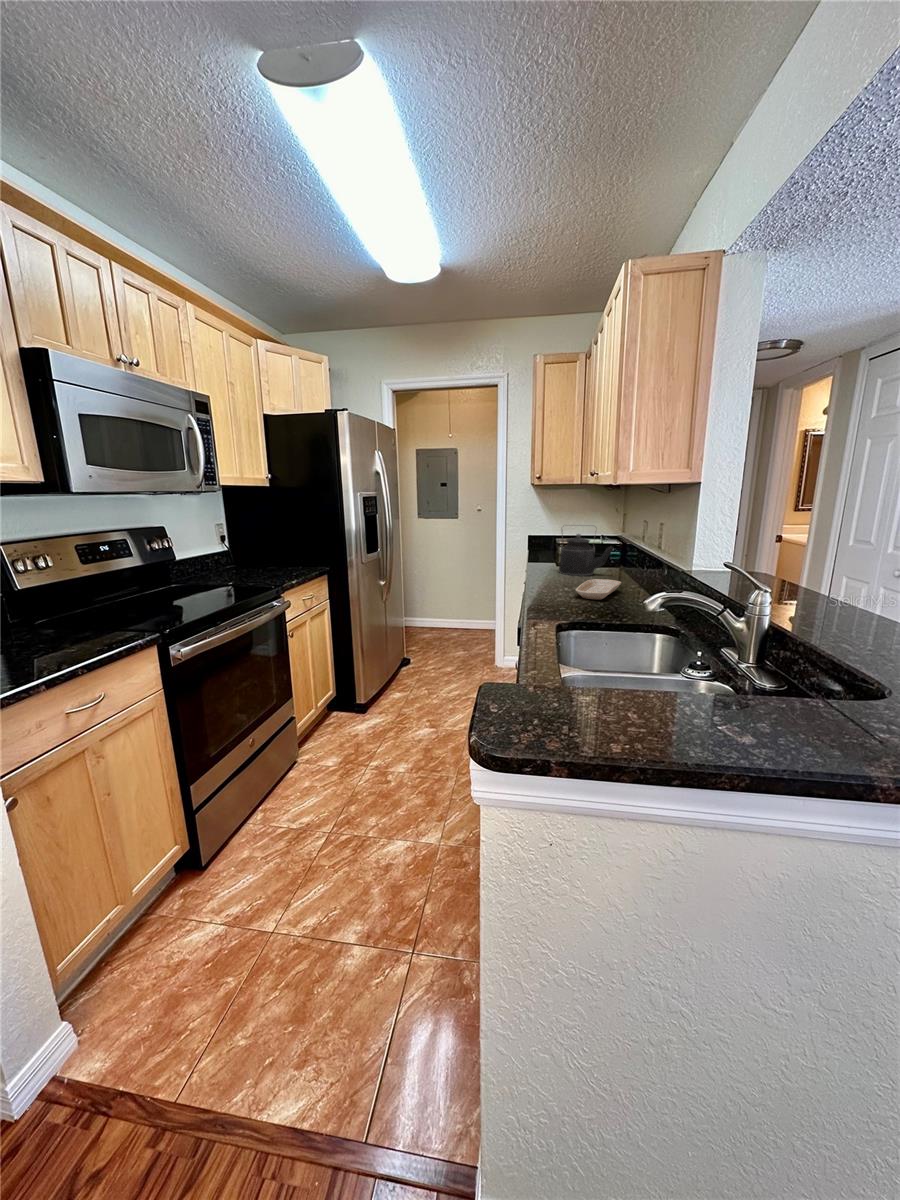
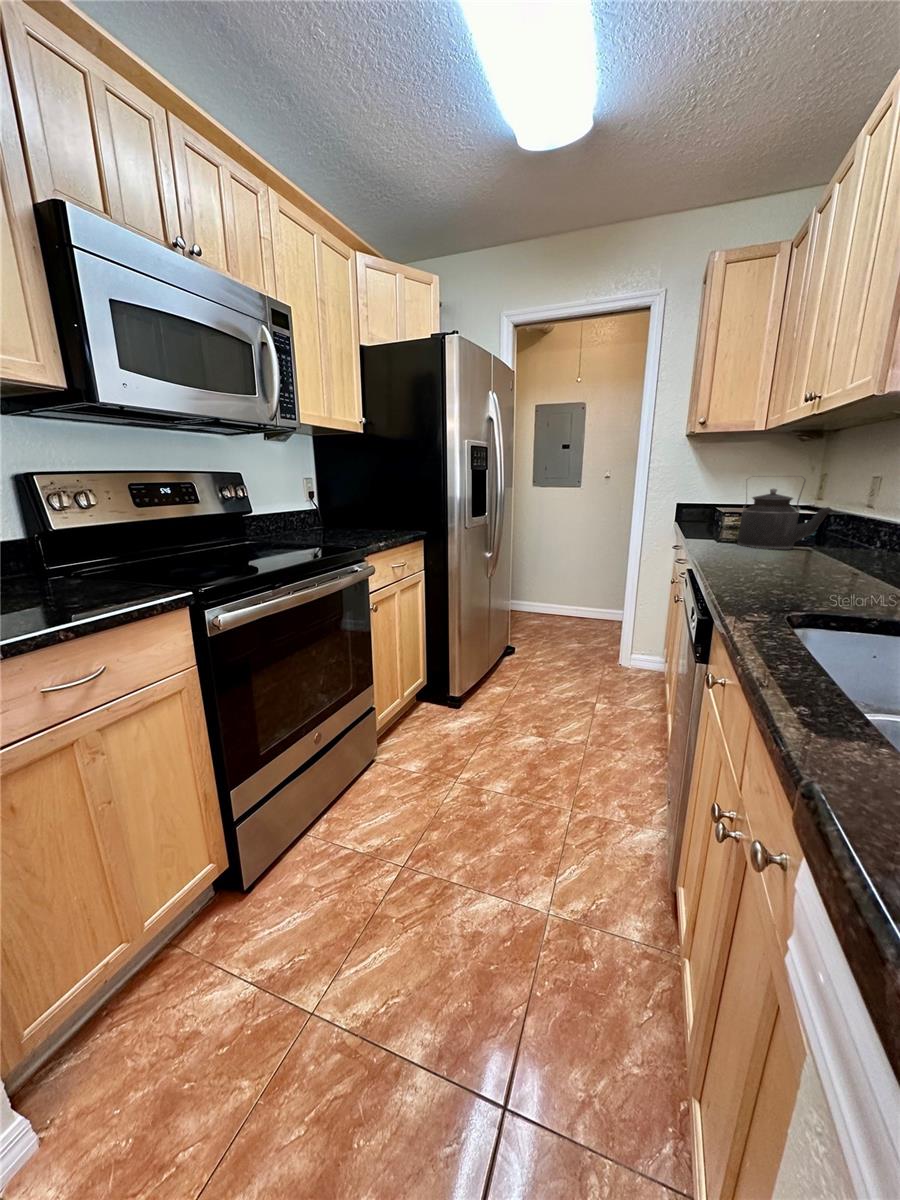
tray: present [576,579,621,600] -> none [789,551,864,580]

